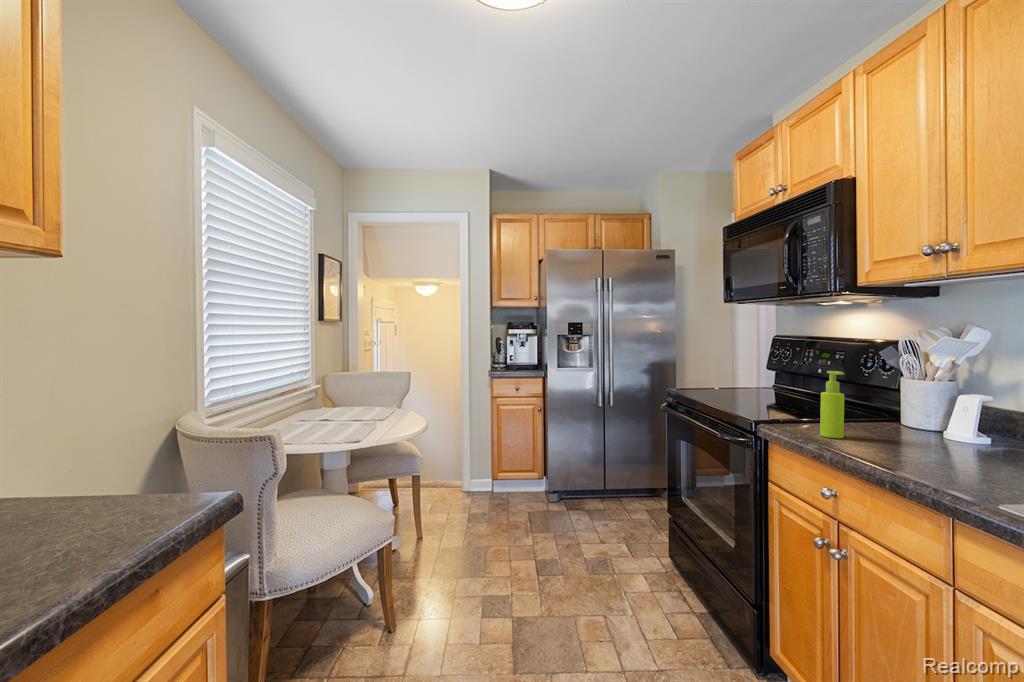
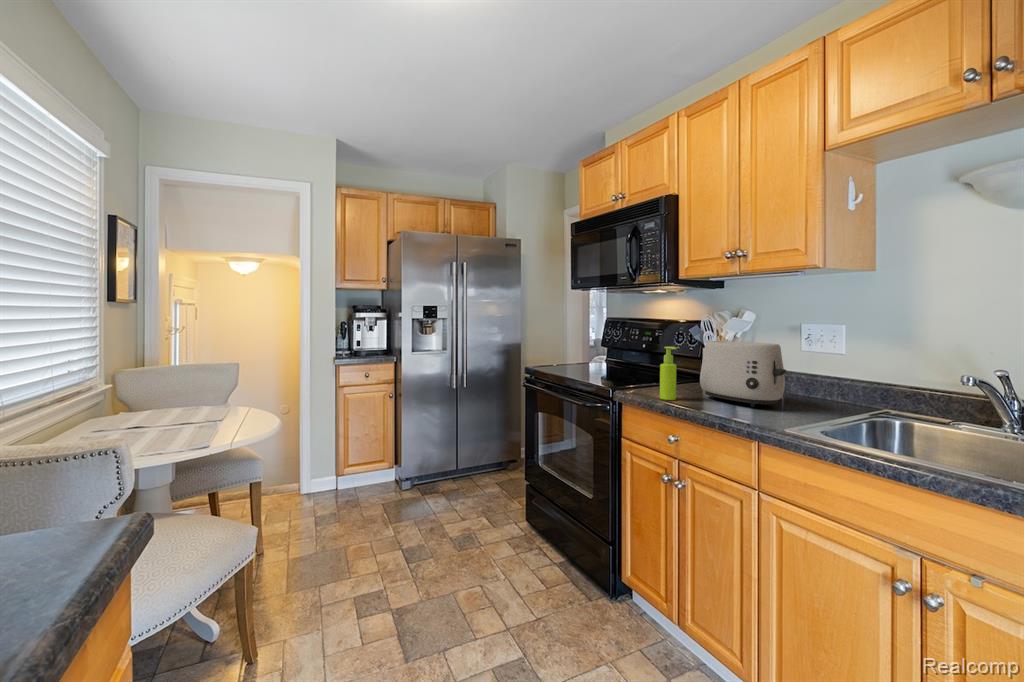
toaster: none [883,366,1024,459] -> present [700,341,786,407]

